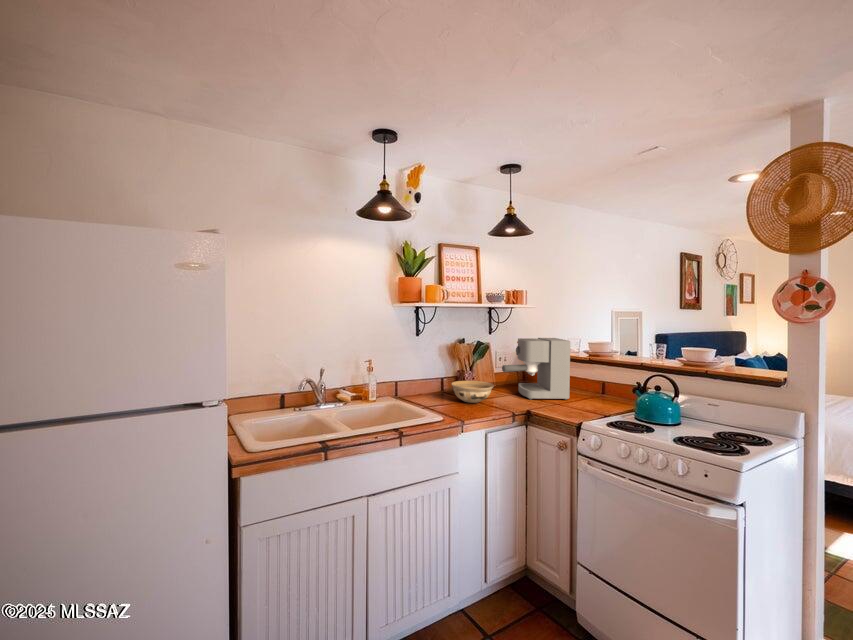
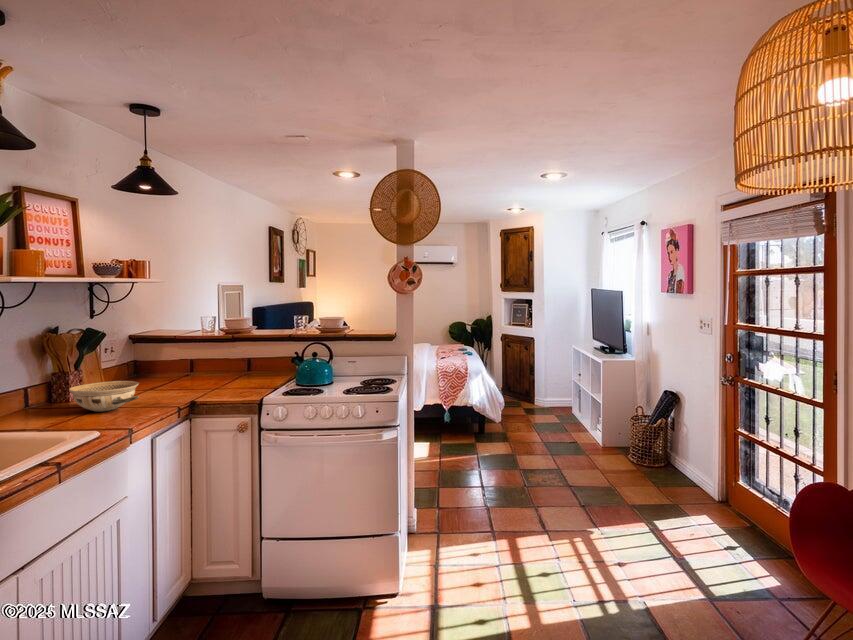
coffee maker: present [502,338,570,400] -> none [136,317,222,392]

